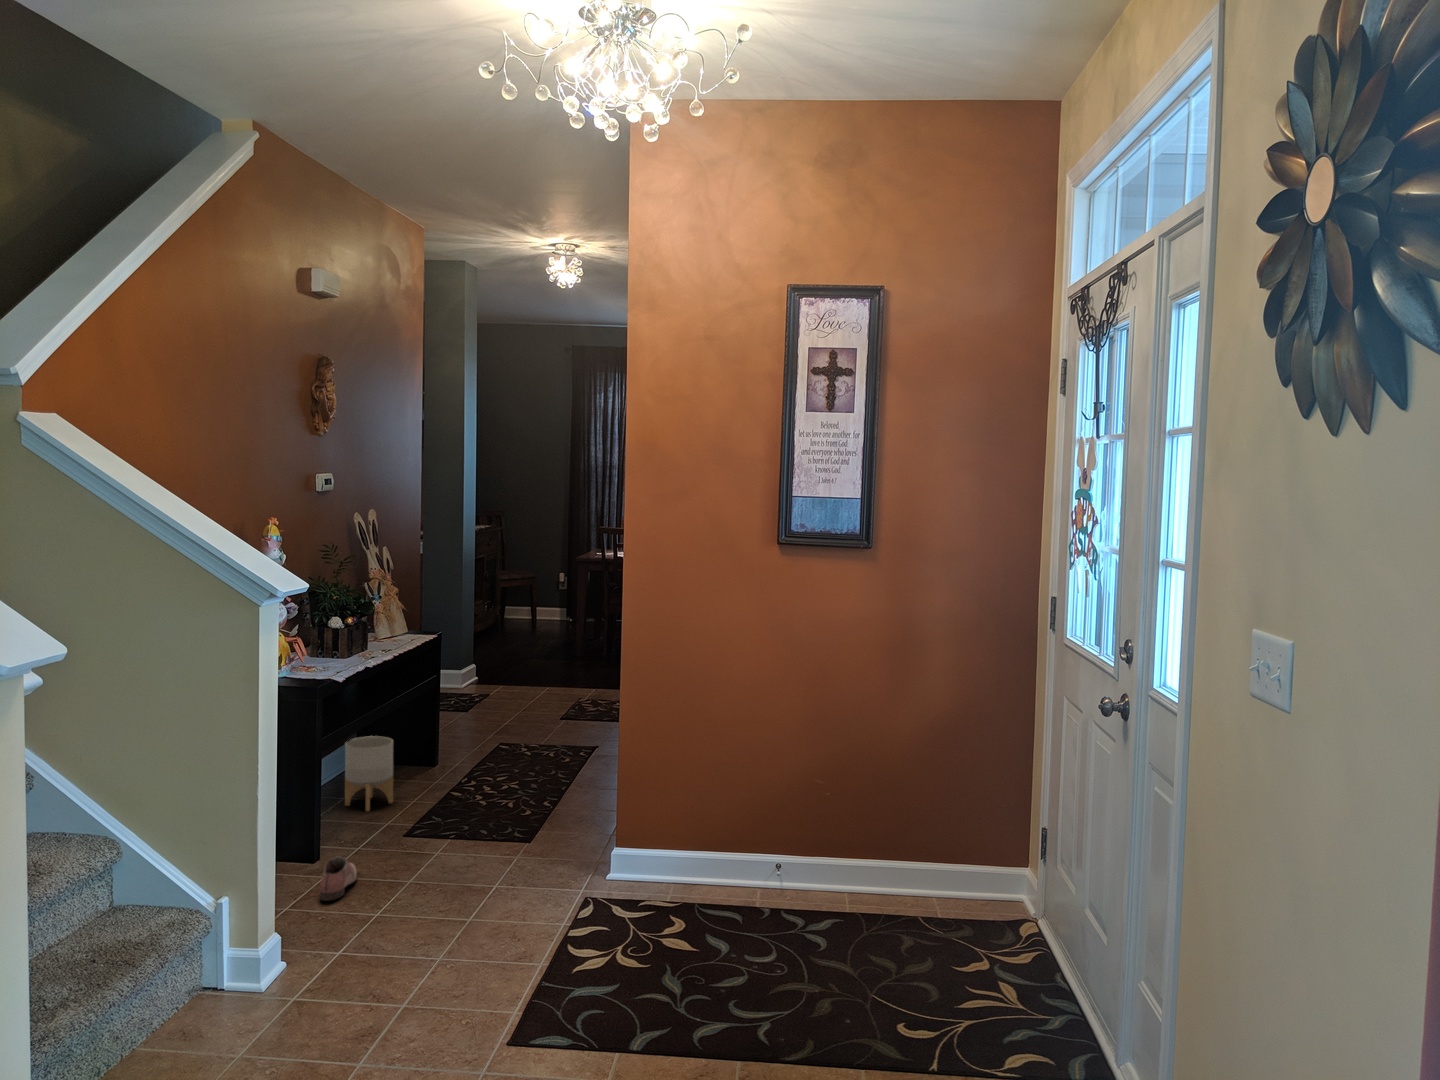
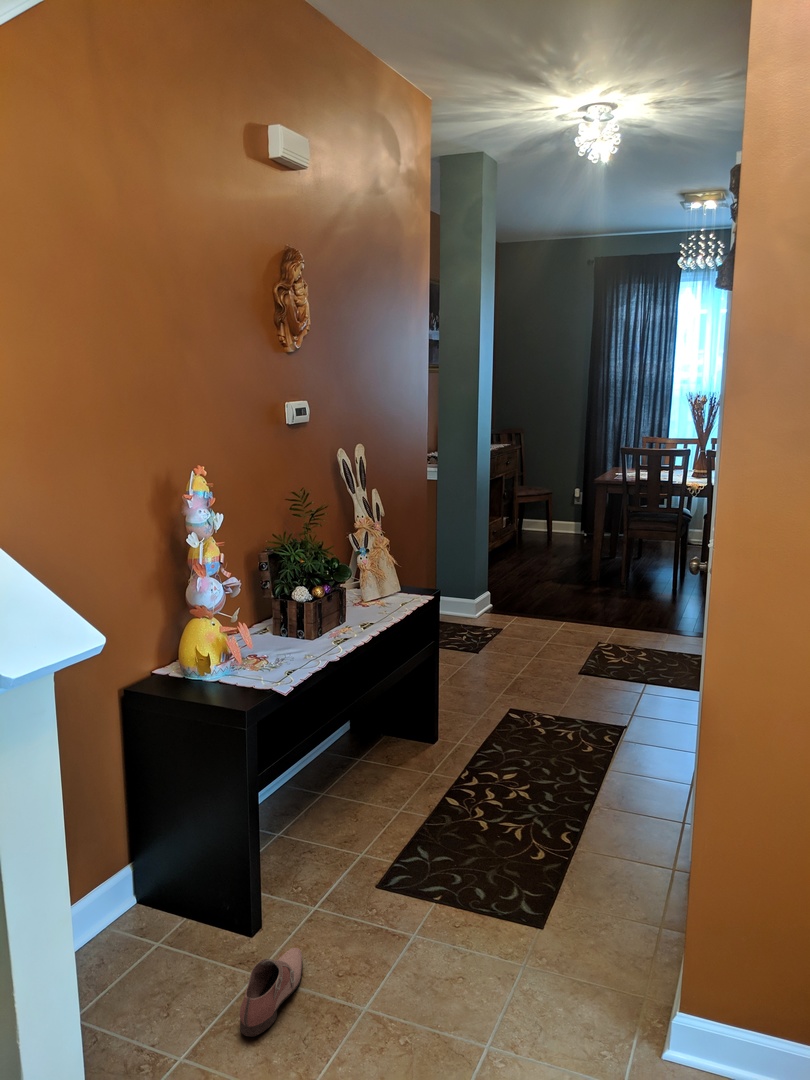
planter: present [345,736,393,811] -> none [319,725,377,822]

